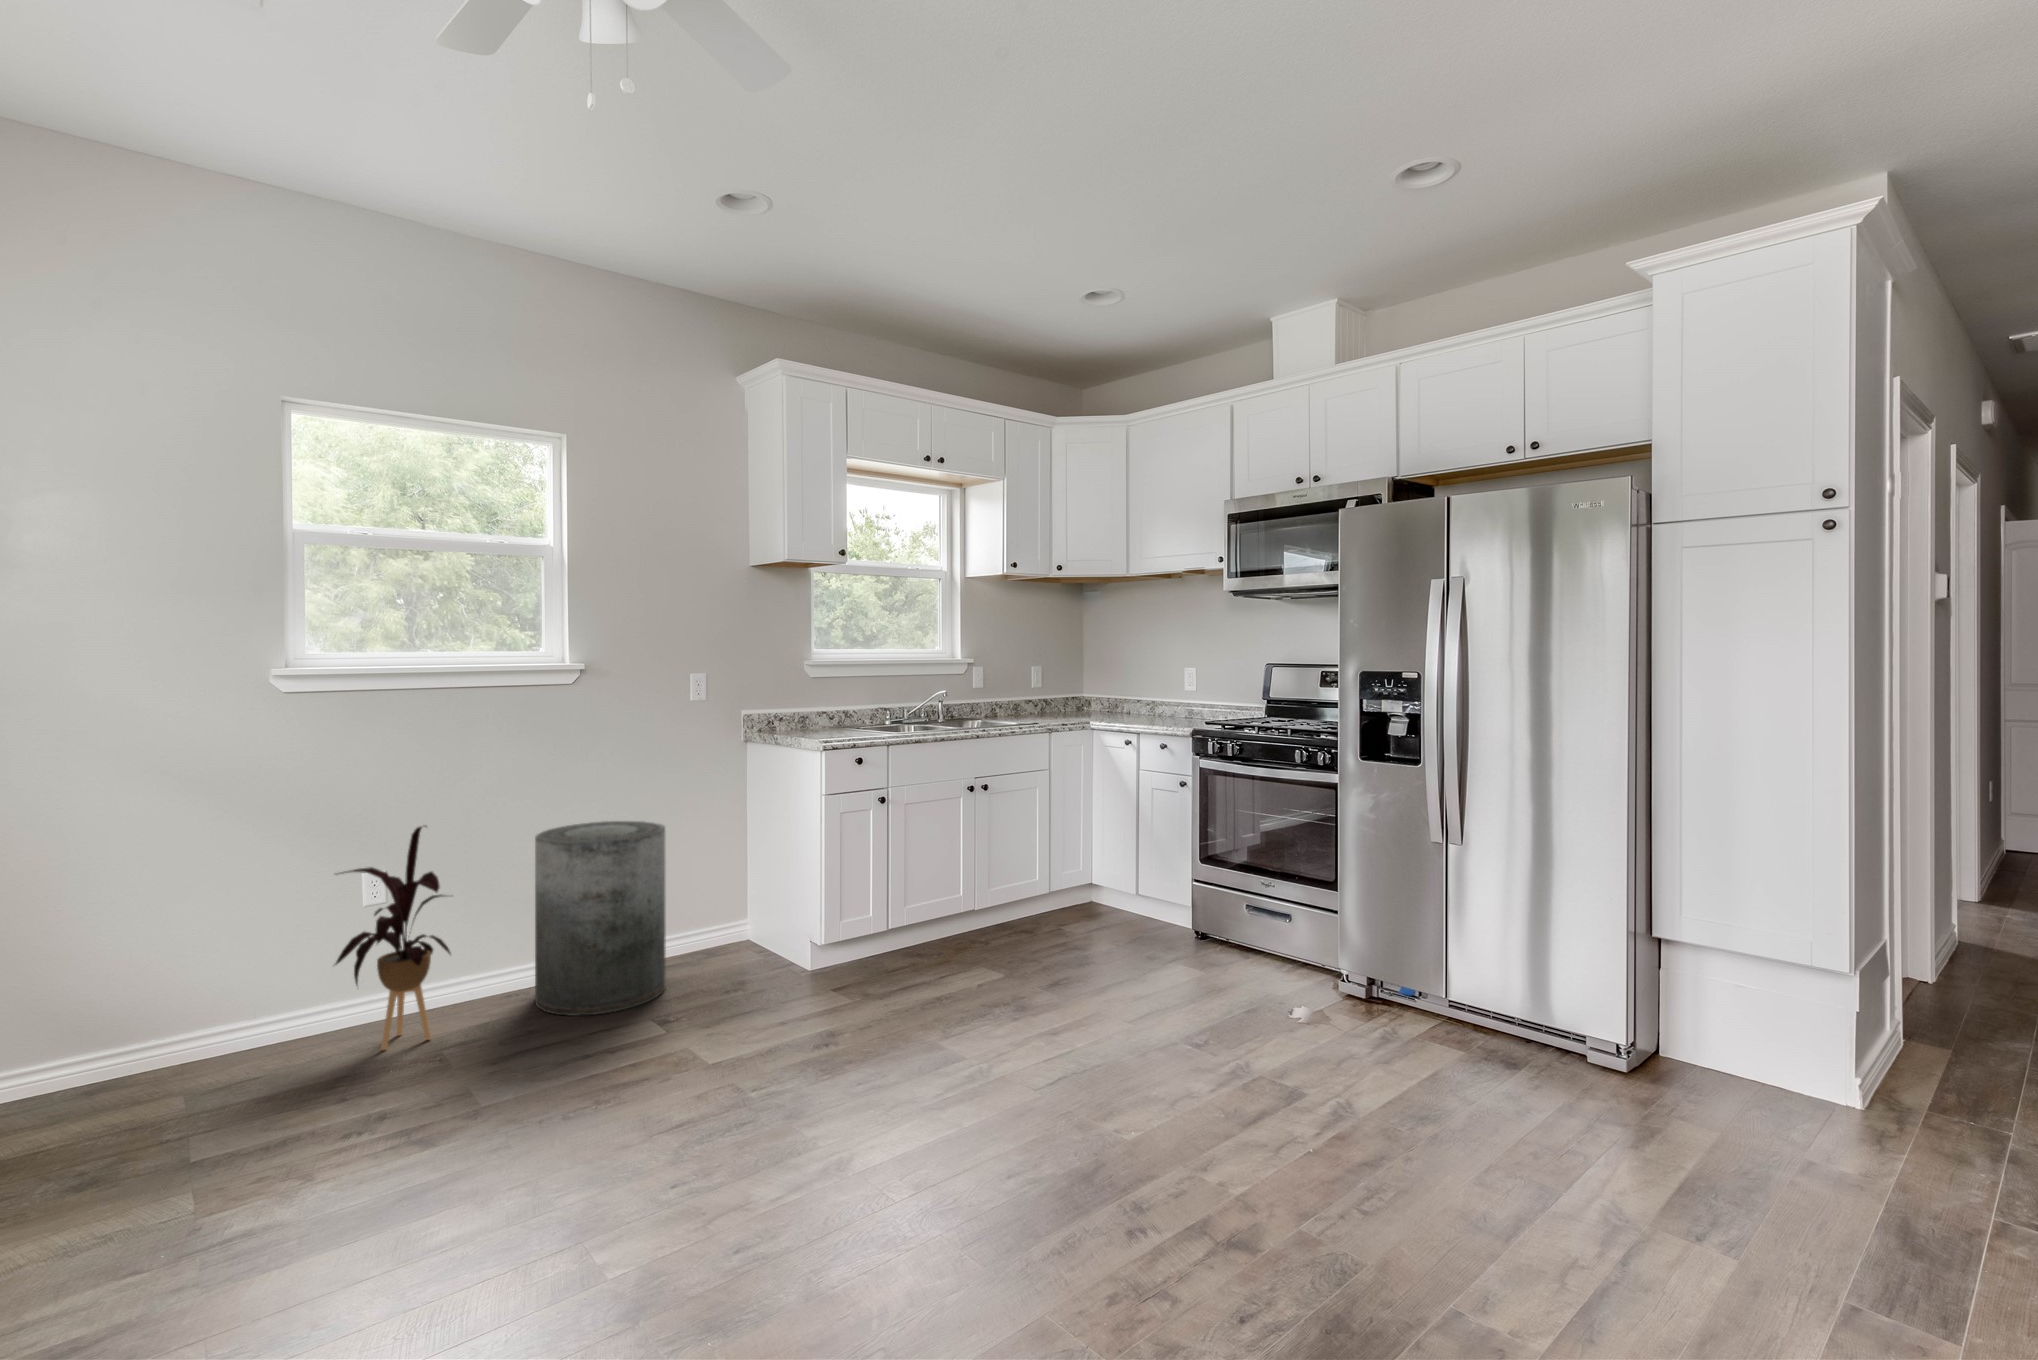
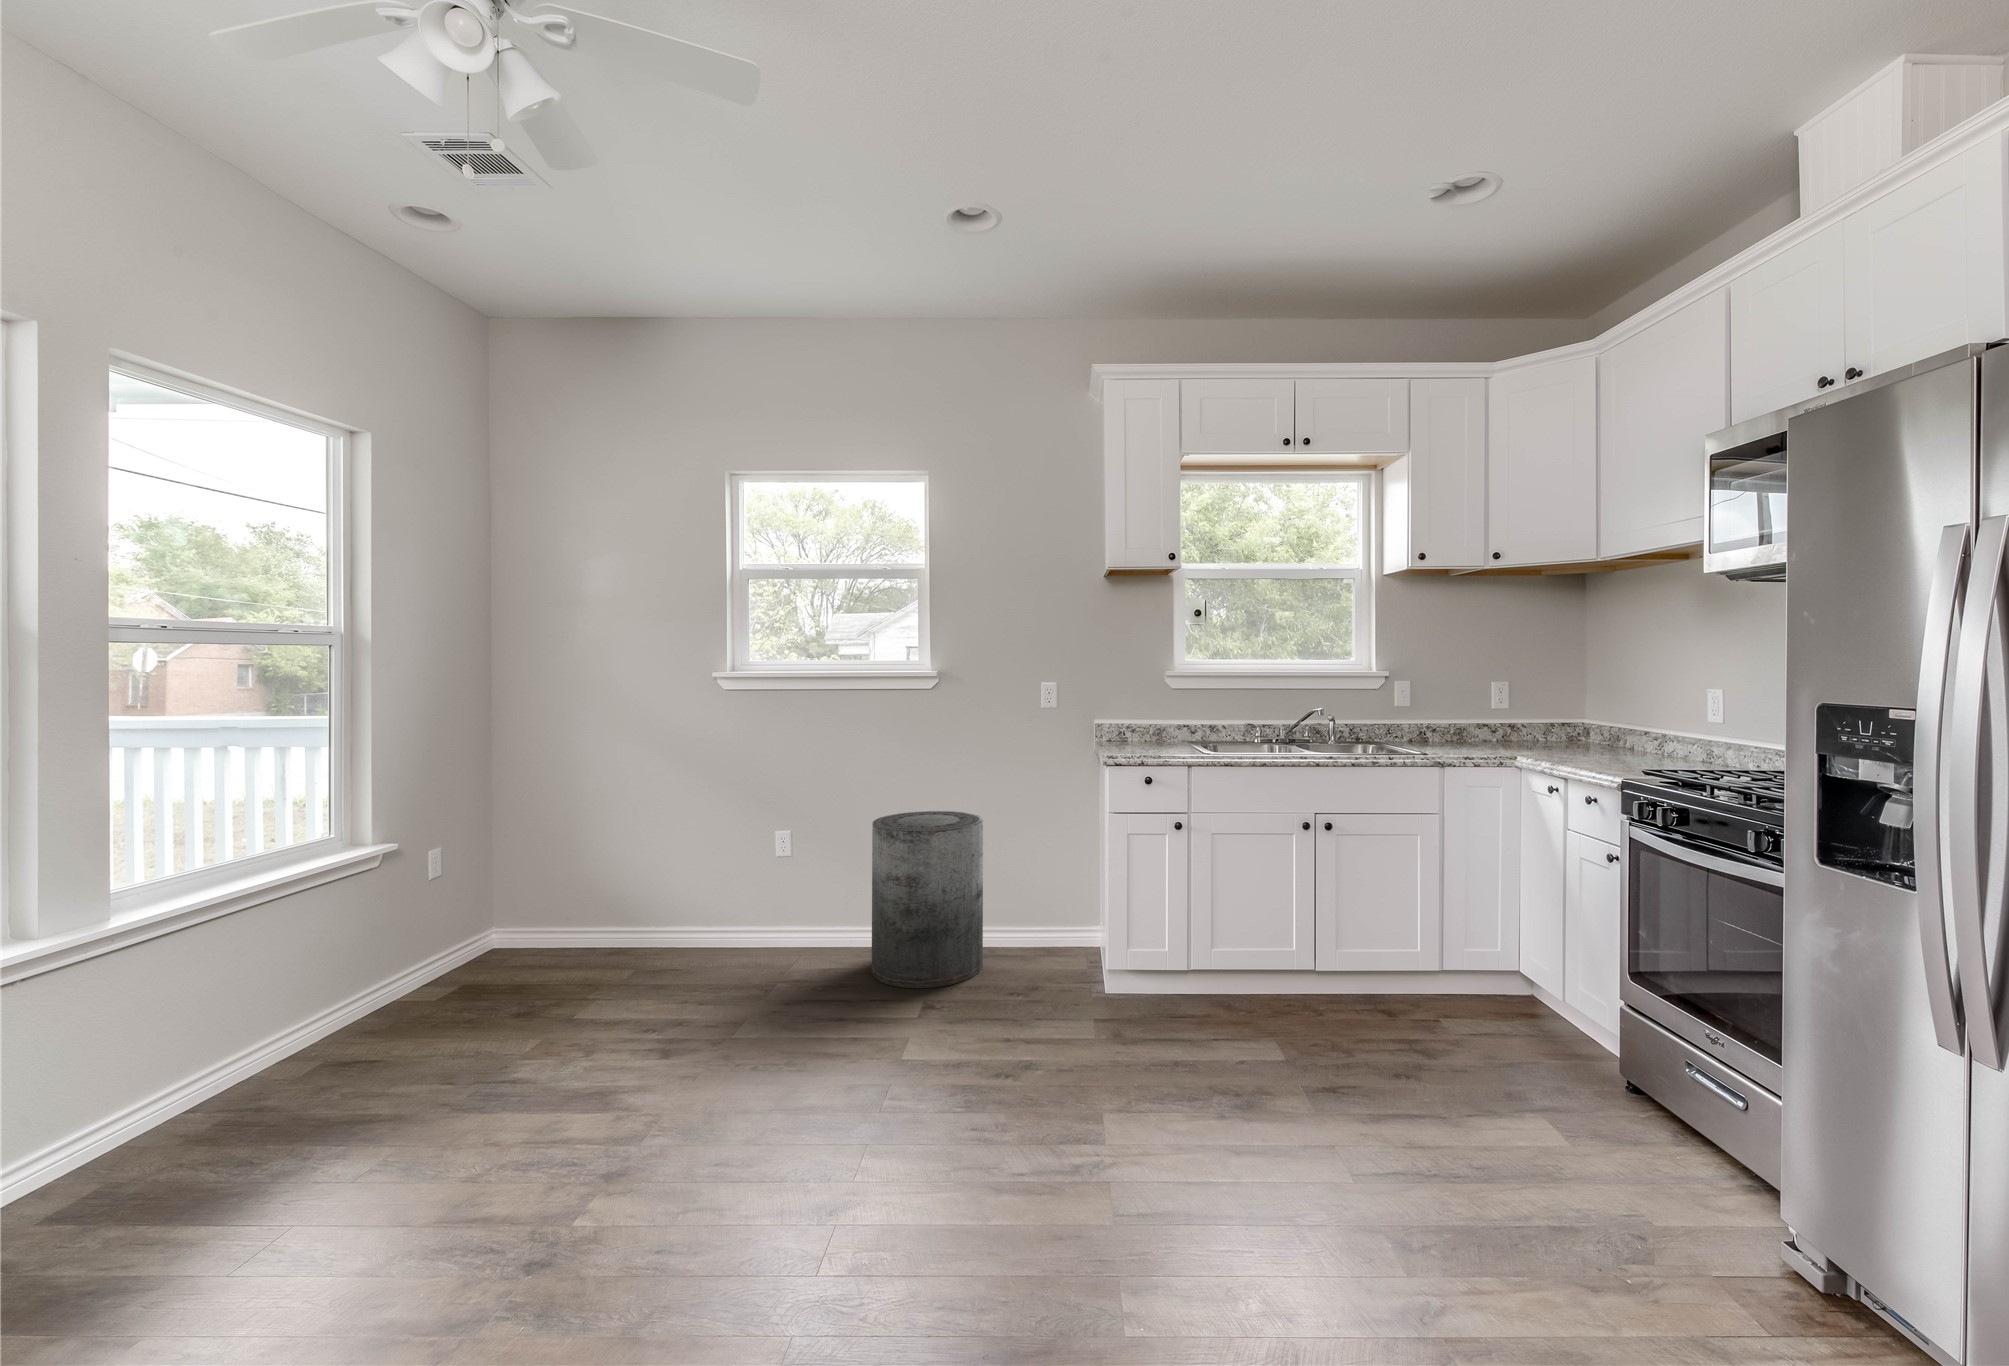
house plant: present [335,827,451,1050] -> none [706,798,803,973]

